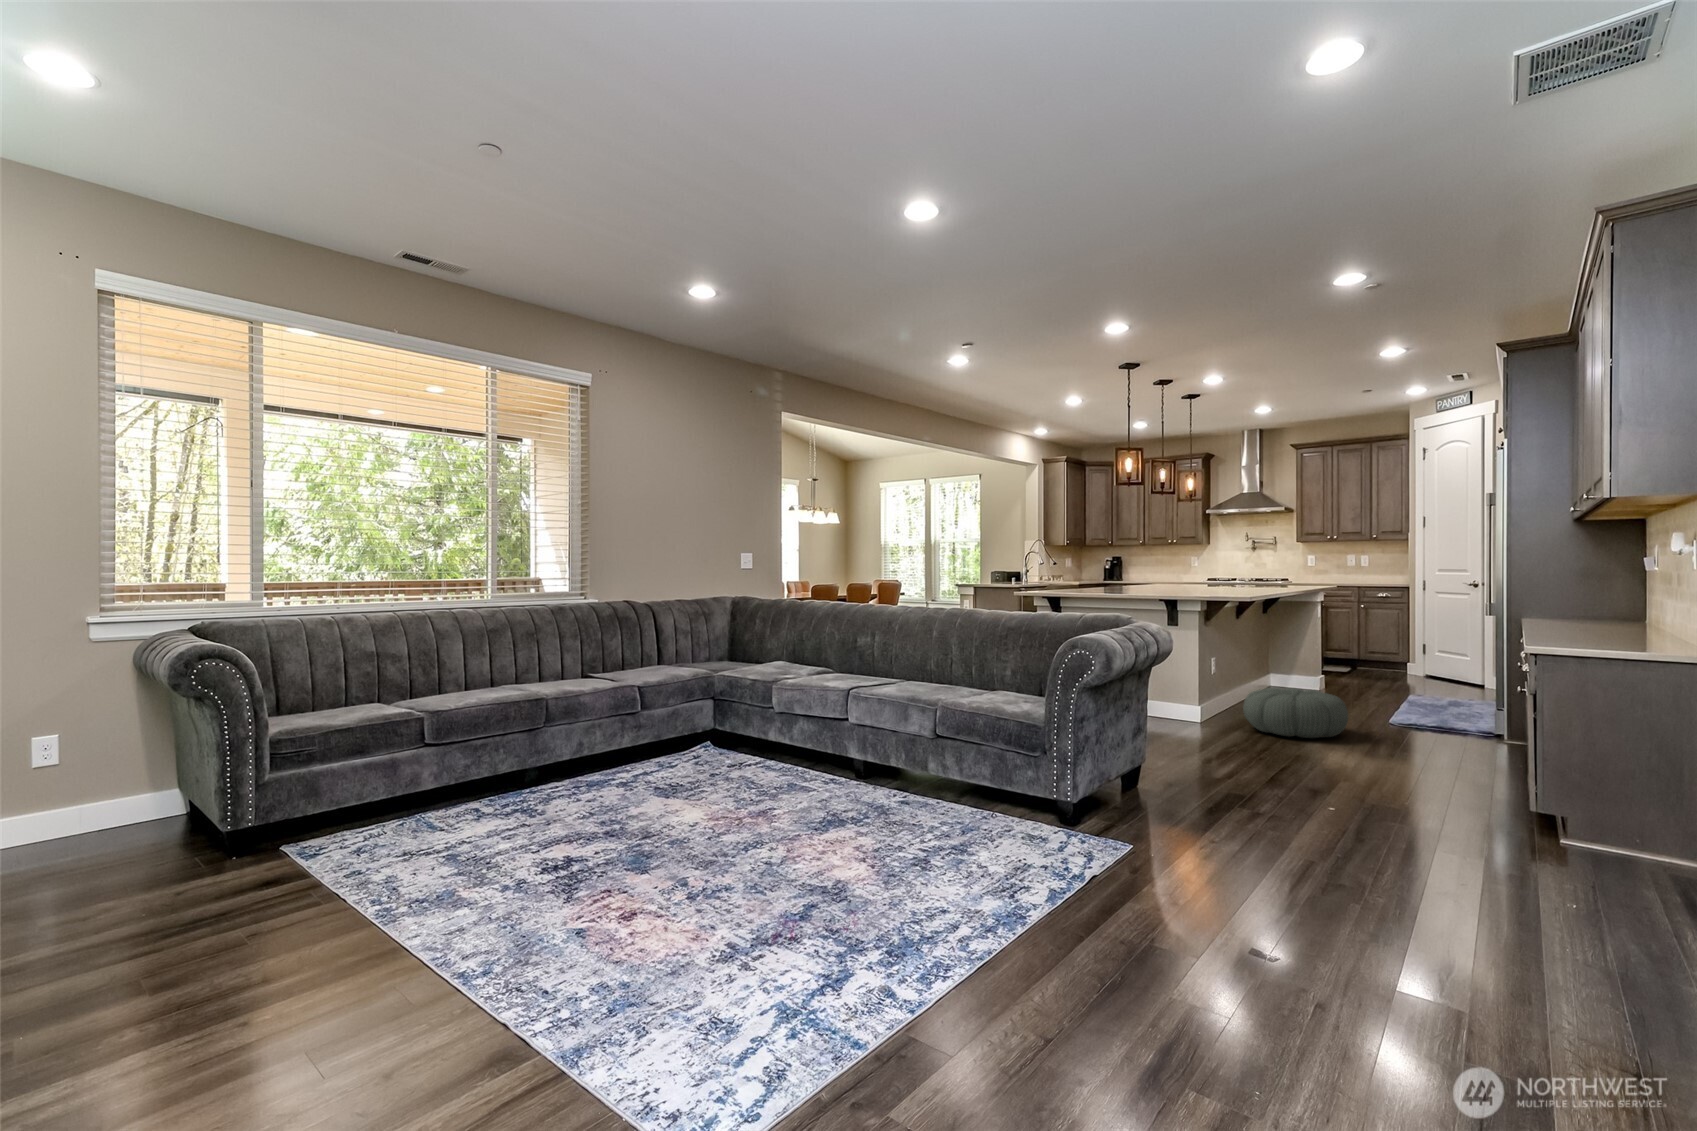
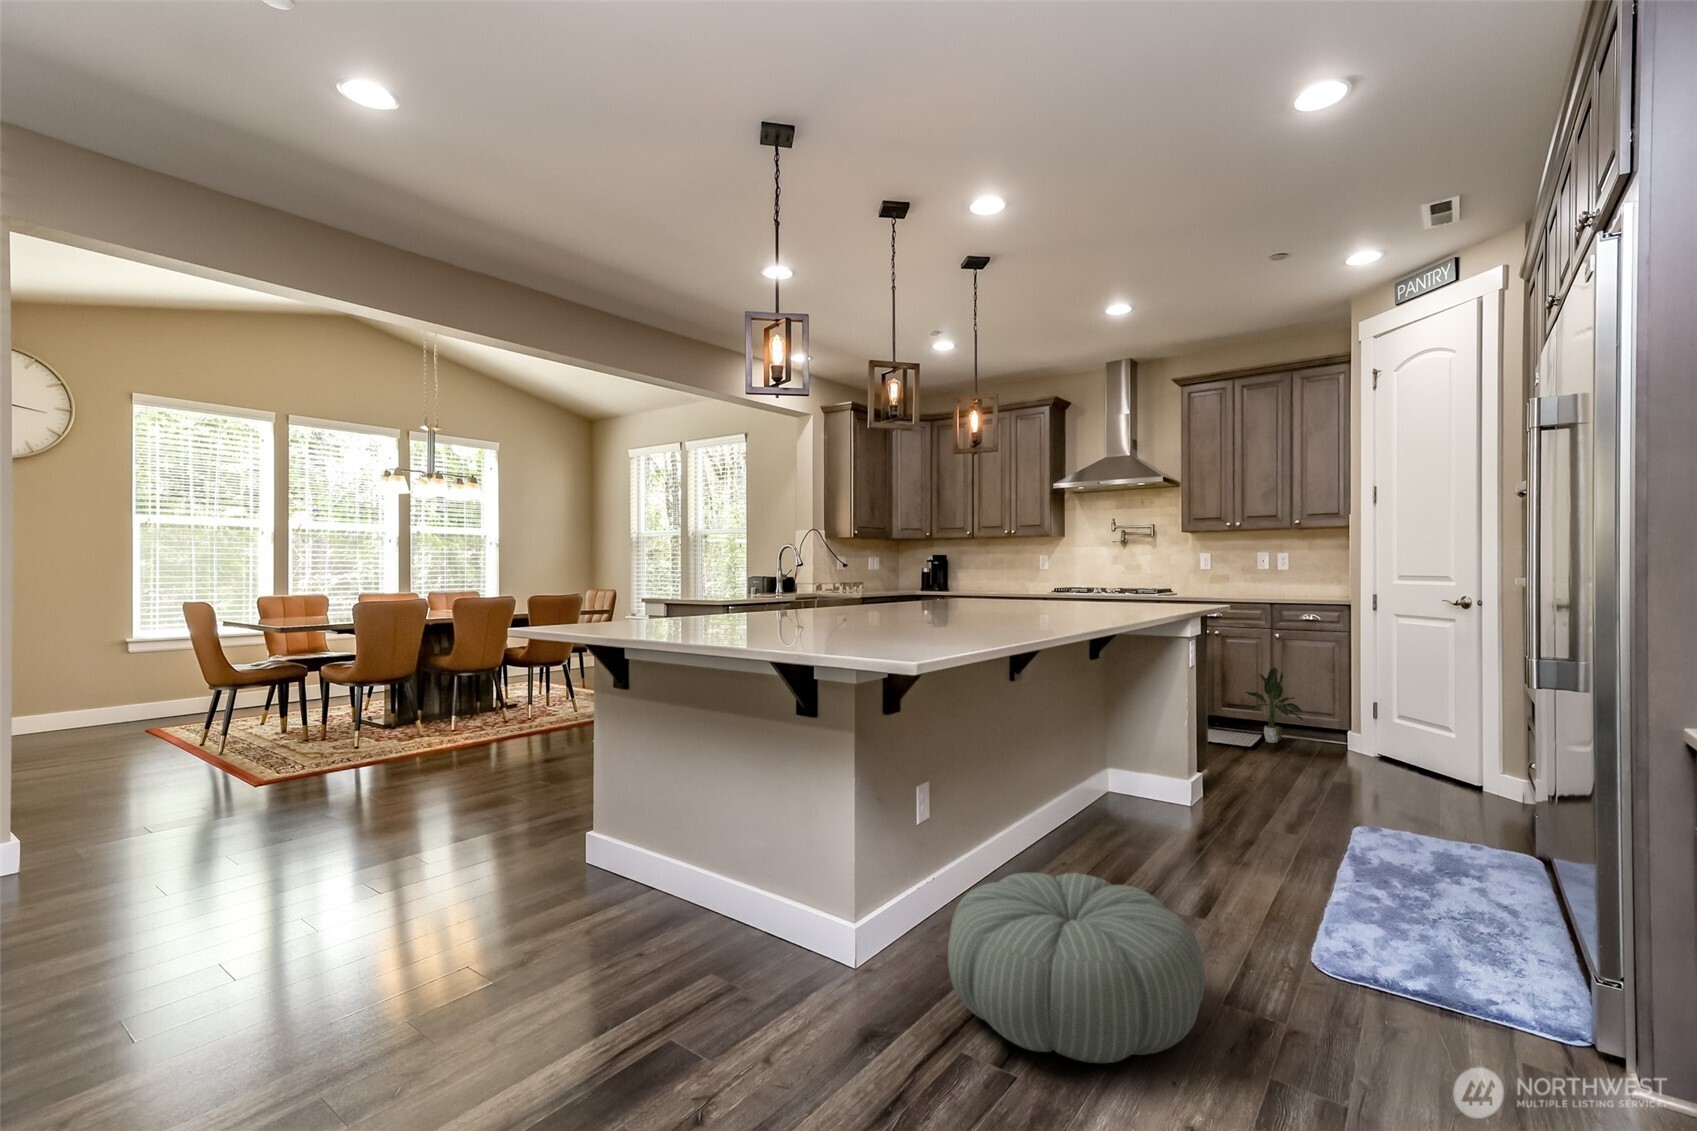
potted plant: none [1342,626,1379,671] -> present [1246,668,1303,743]

